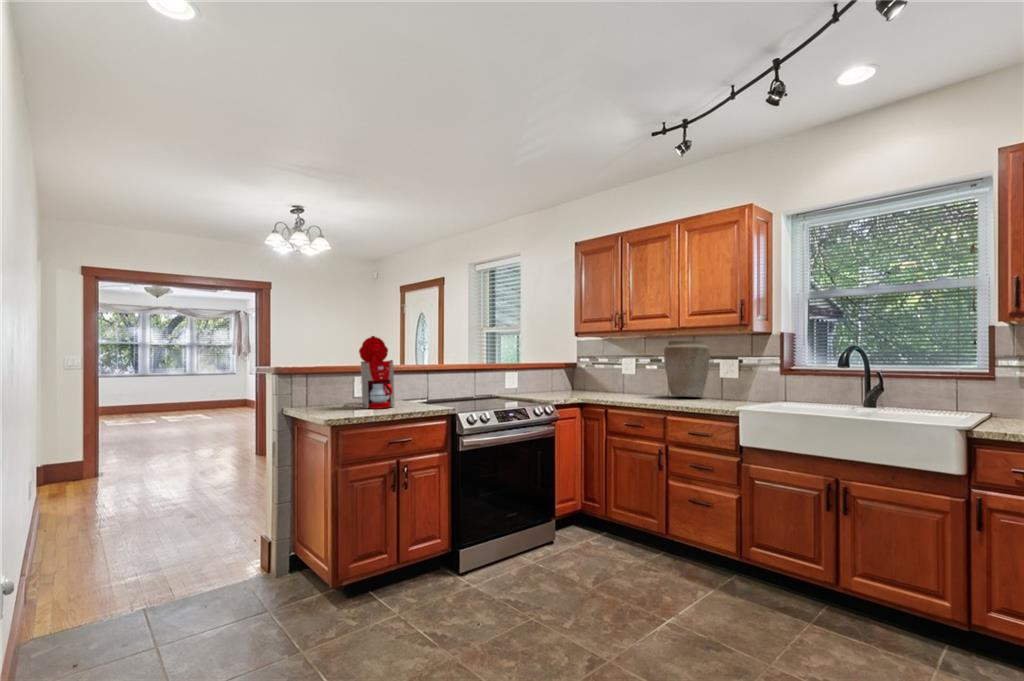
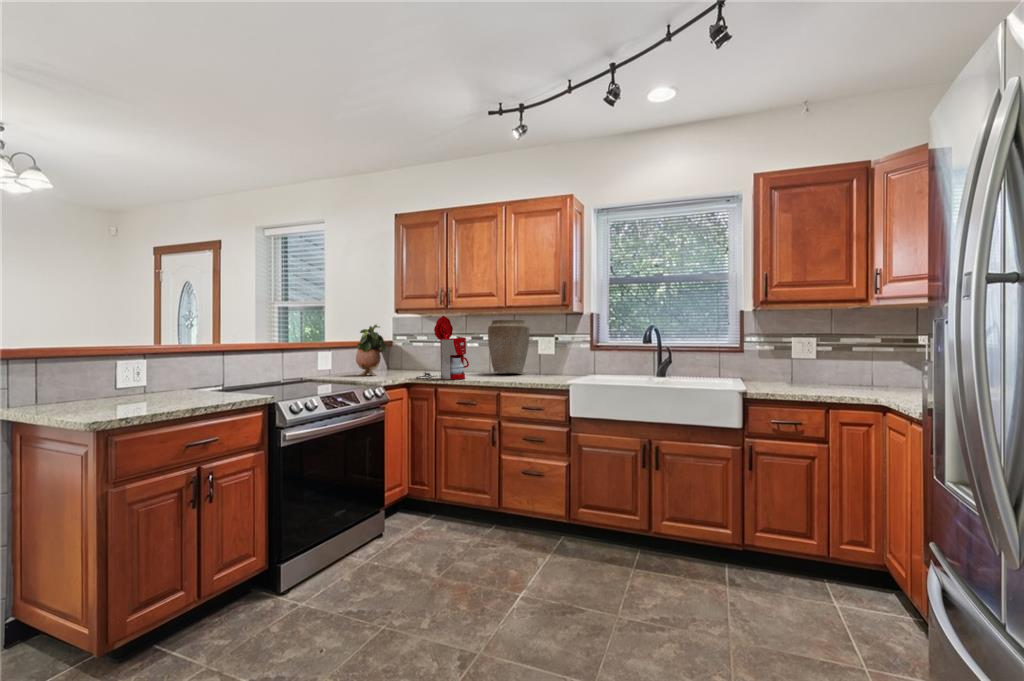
coffee maker: present [344,336,394,409] -> present [416,316,469,380]
potted plant: none [538,347,565,395] -> present [356,325,387,376]

